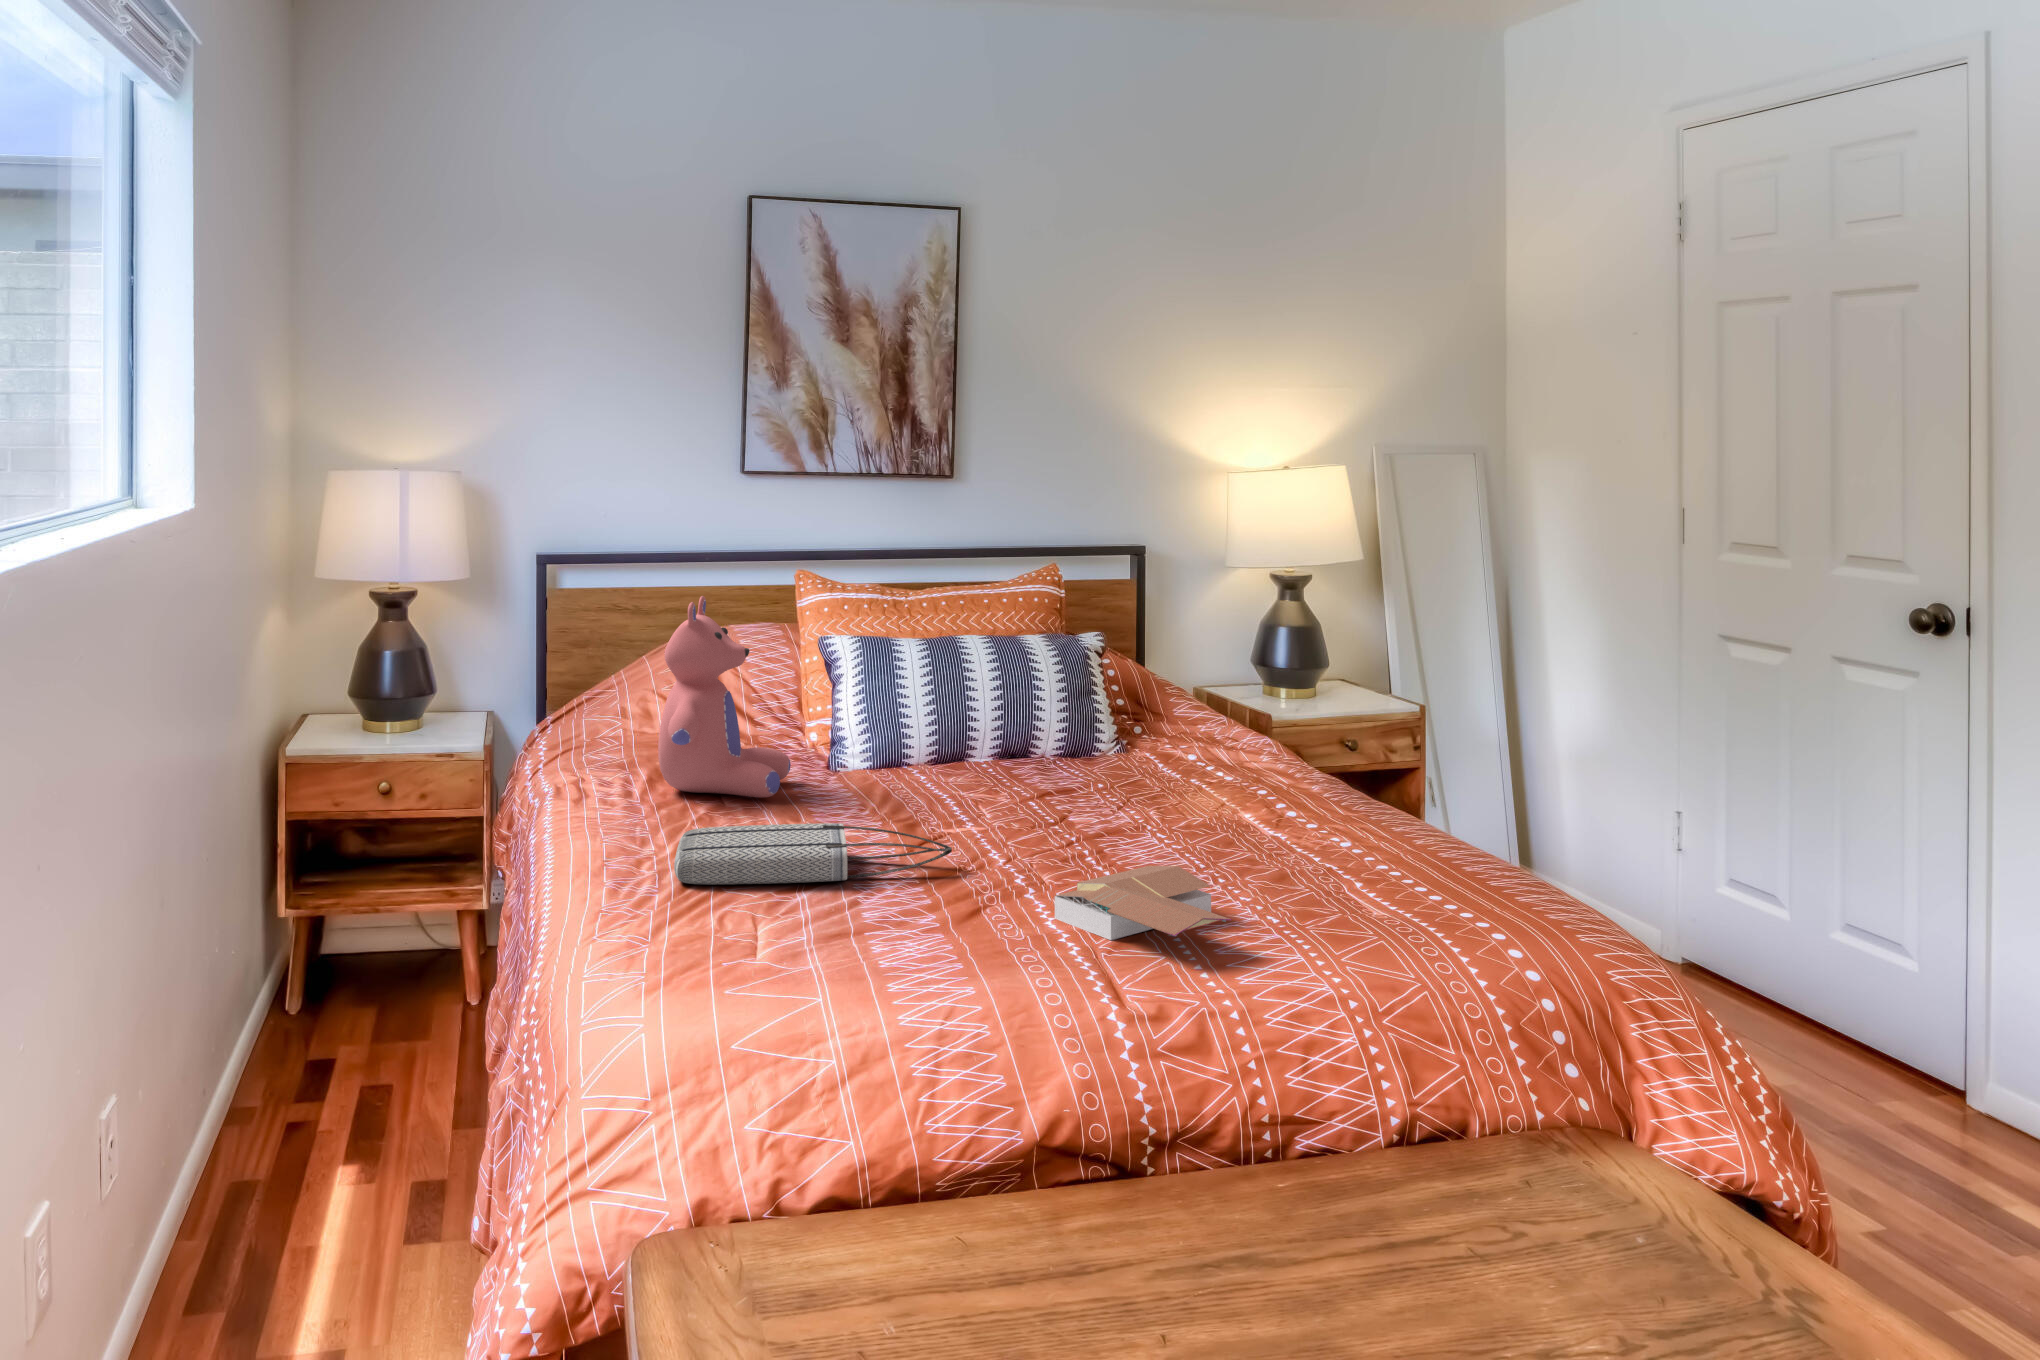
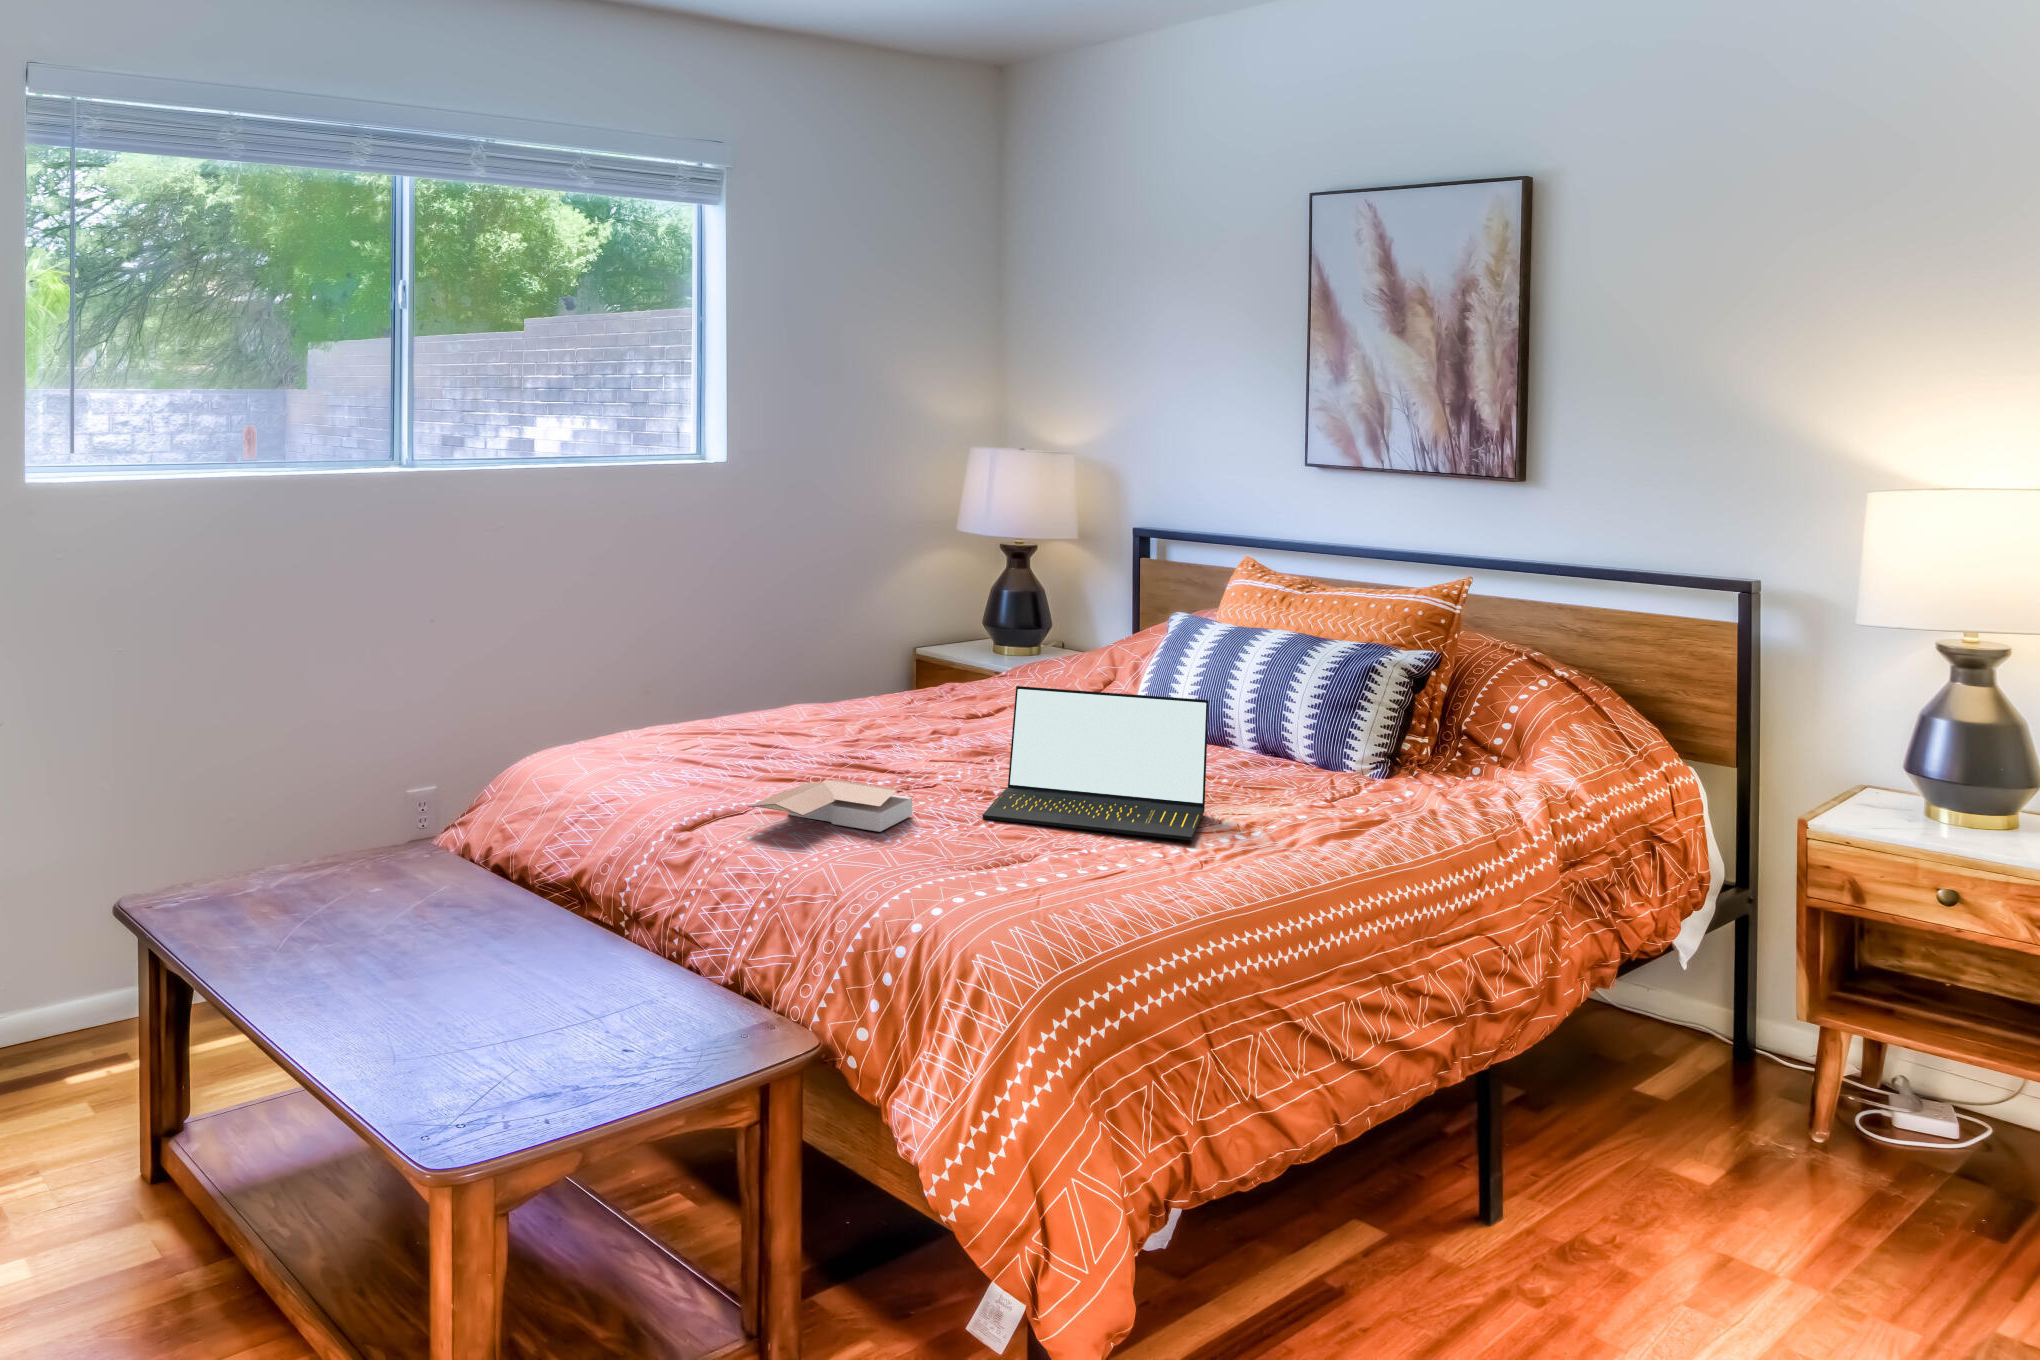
teddy bear: present [658,596,791,798] -> none [935,555,1062,720]
laptop: none [1030,703,1289,875] -> present [982,686,1209,840]
tote bag: present [674,823,952,885] -> none [761,706,900,759]

